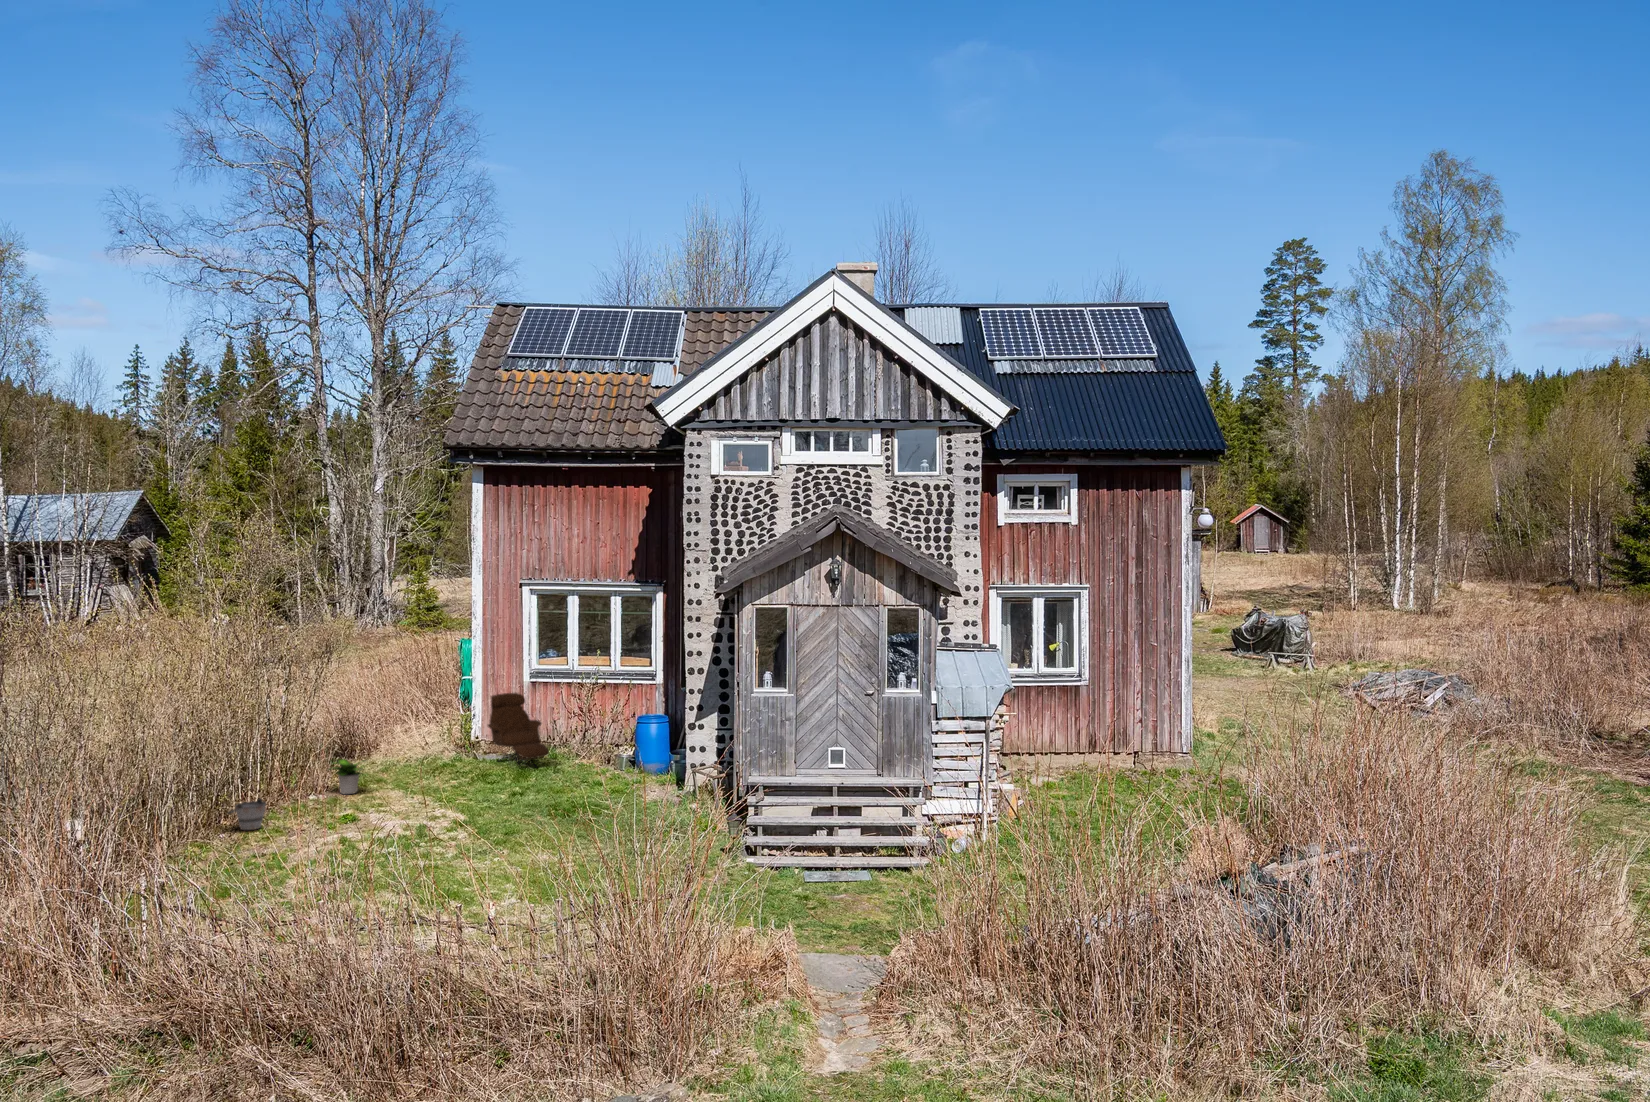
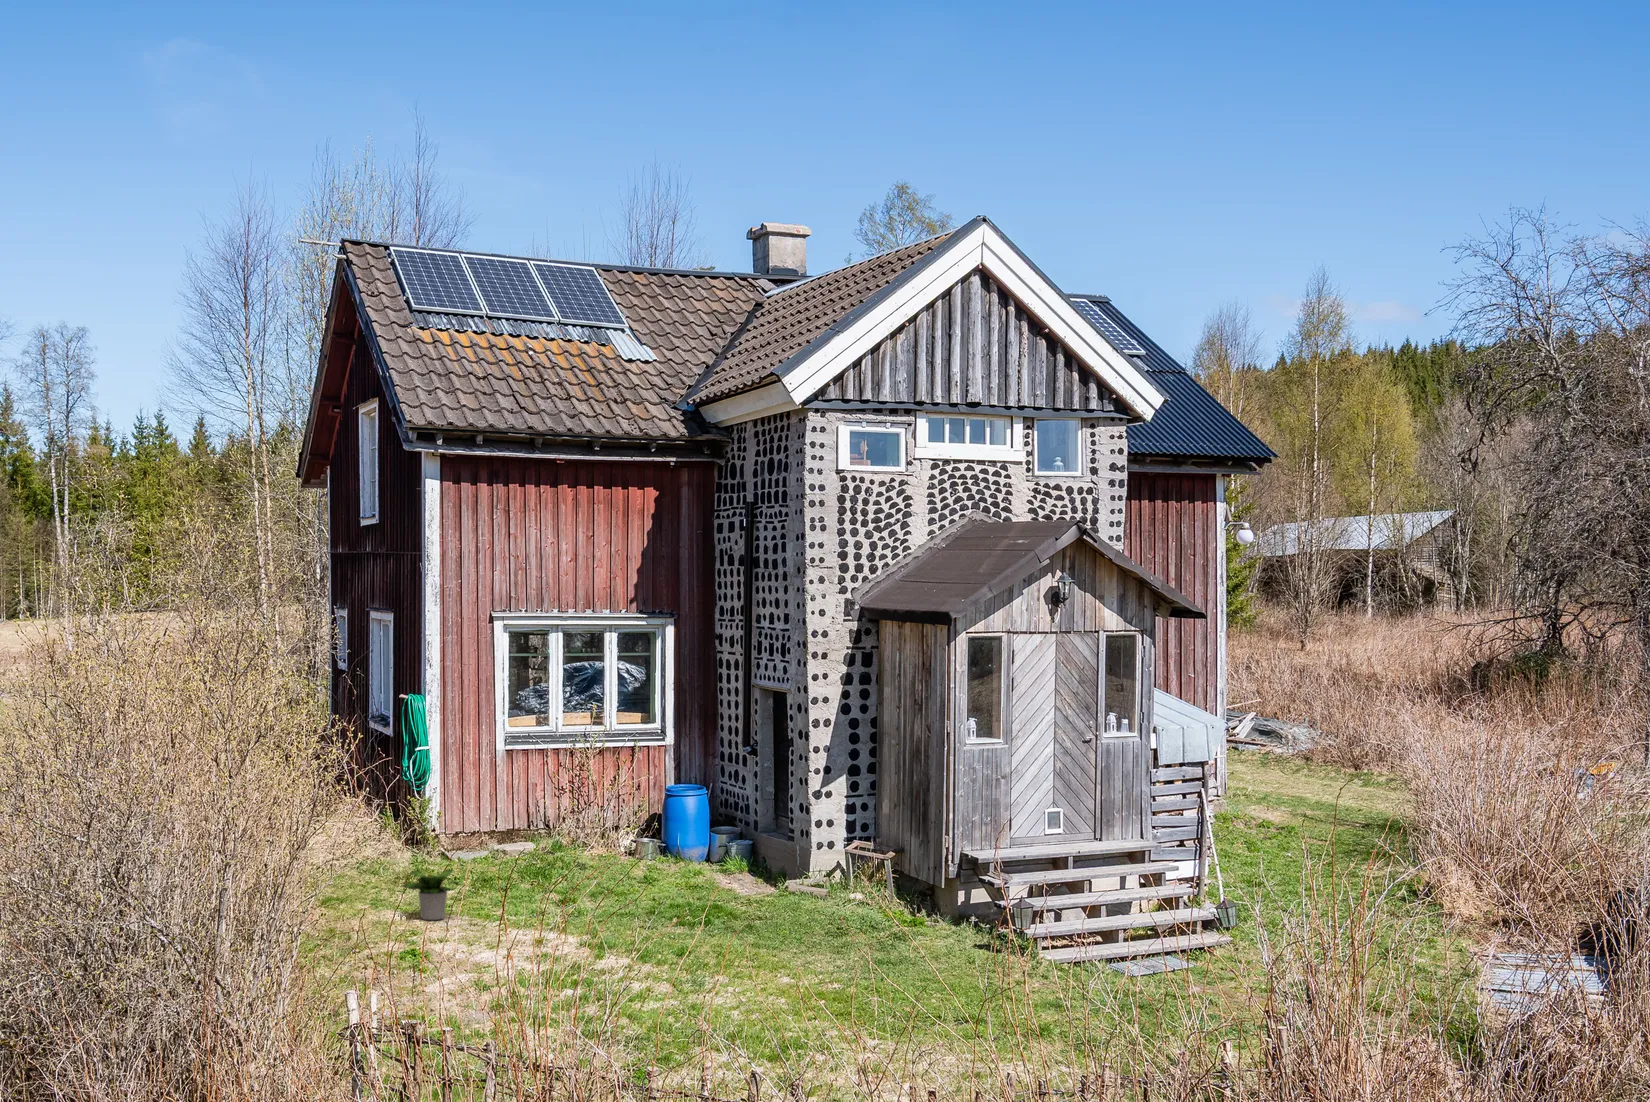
lounge chair: present [488,693,549,767] -> none [462,773,570,877]
bucket: present [228,798,266,830] -> none [420,920,473,965]

